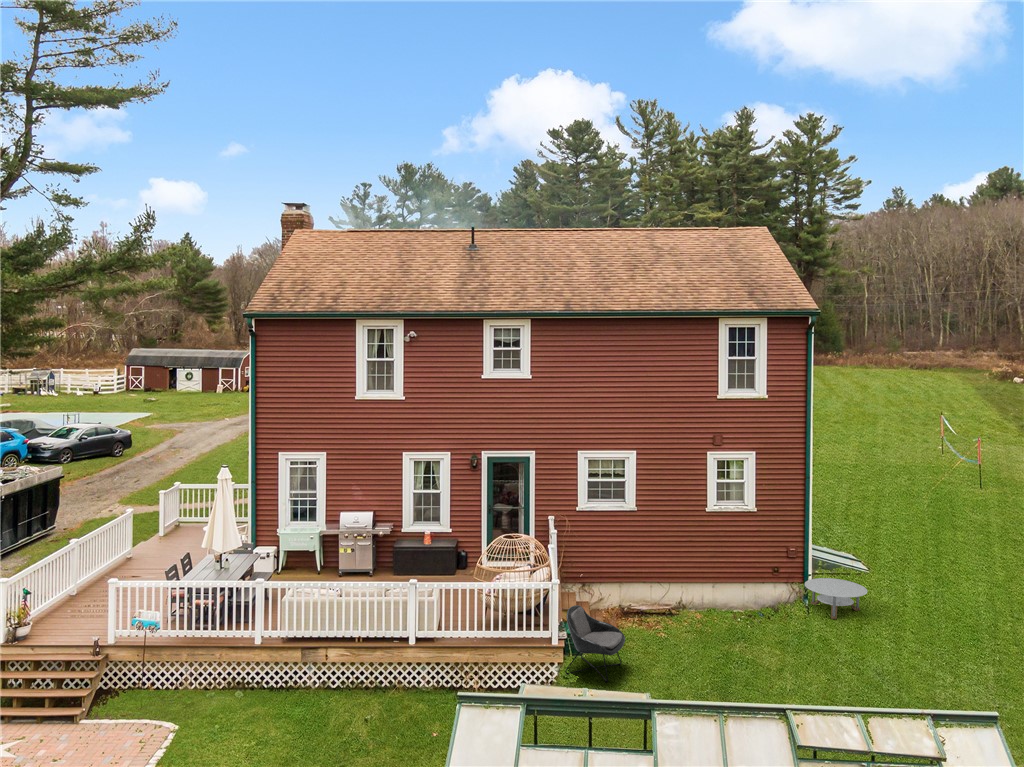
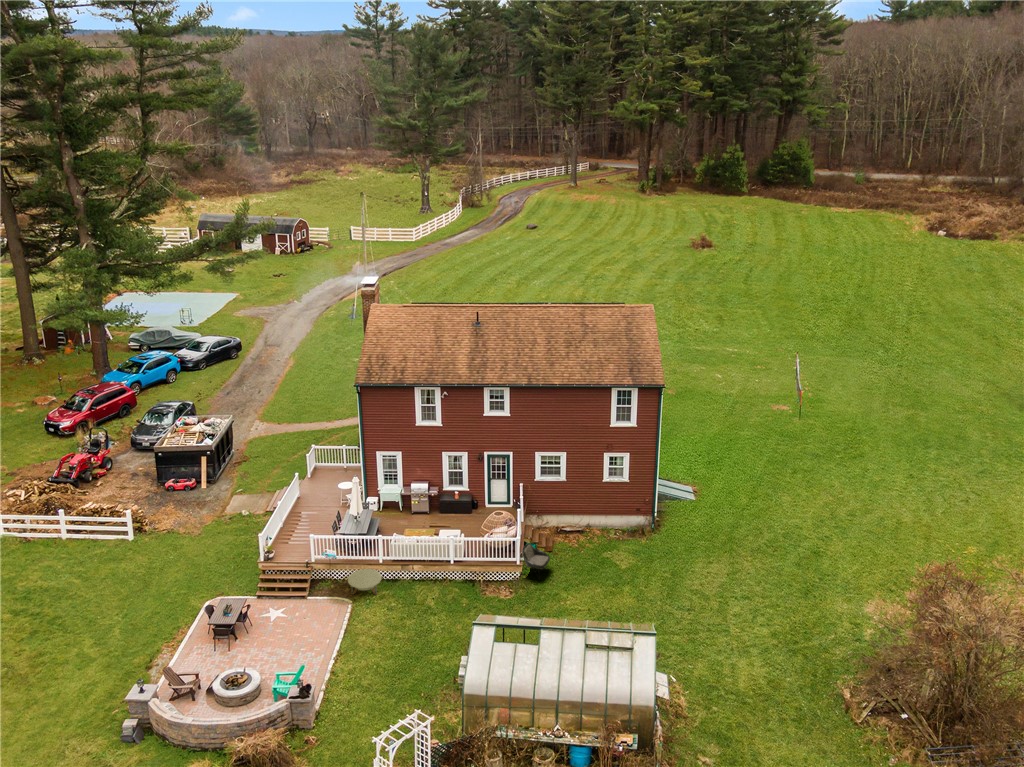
round table: present [805,578,867,619] -> present [348,569,382,595]

